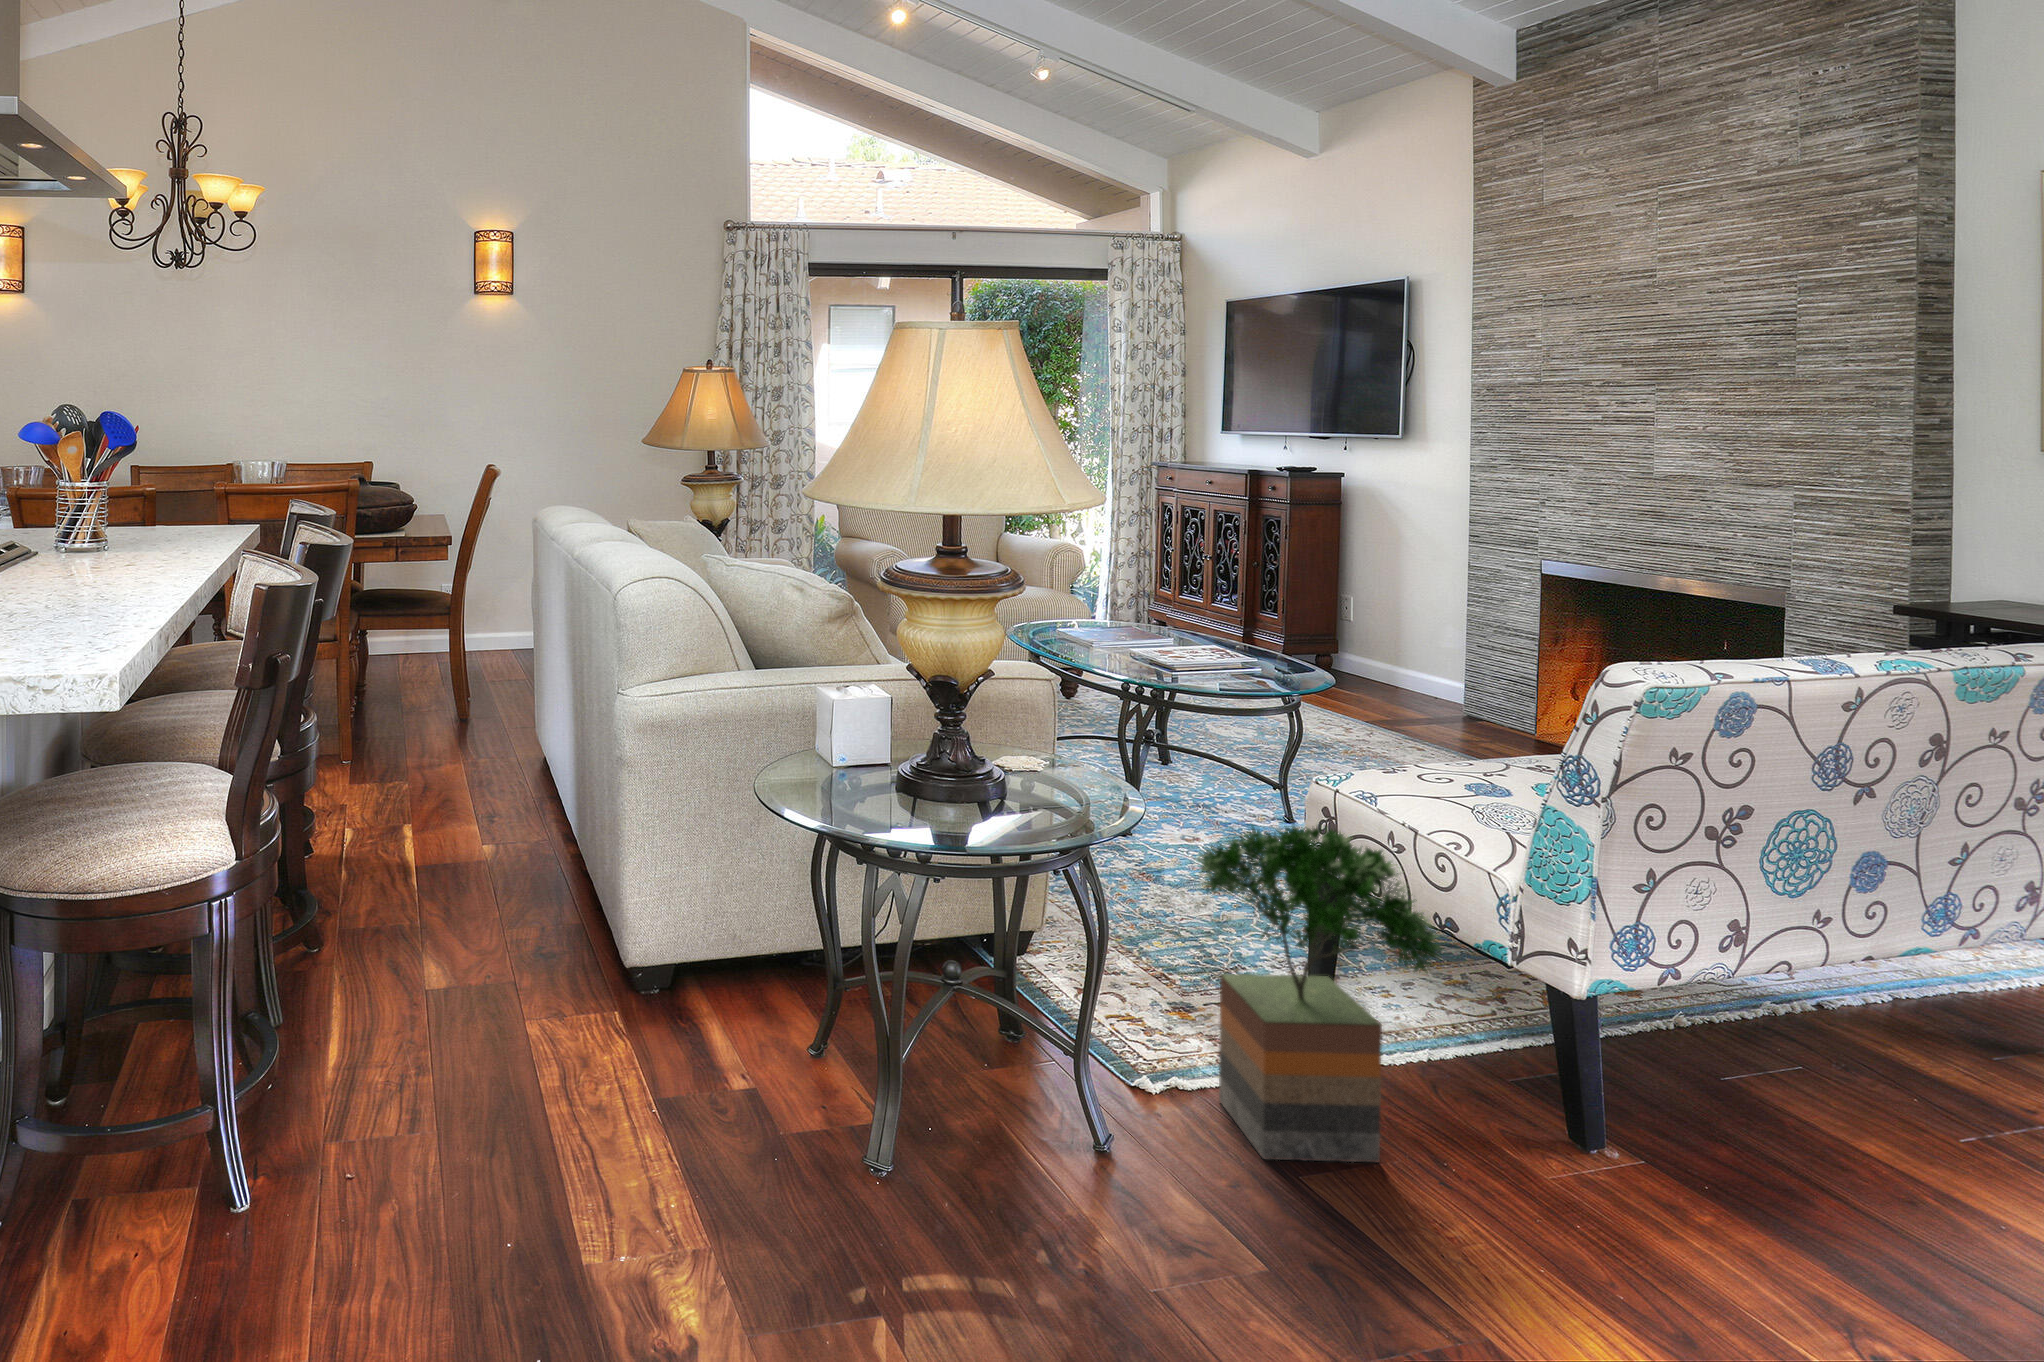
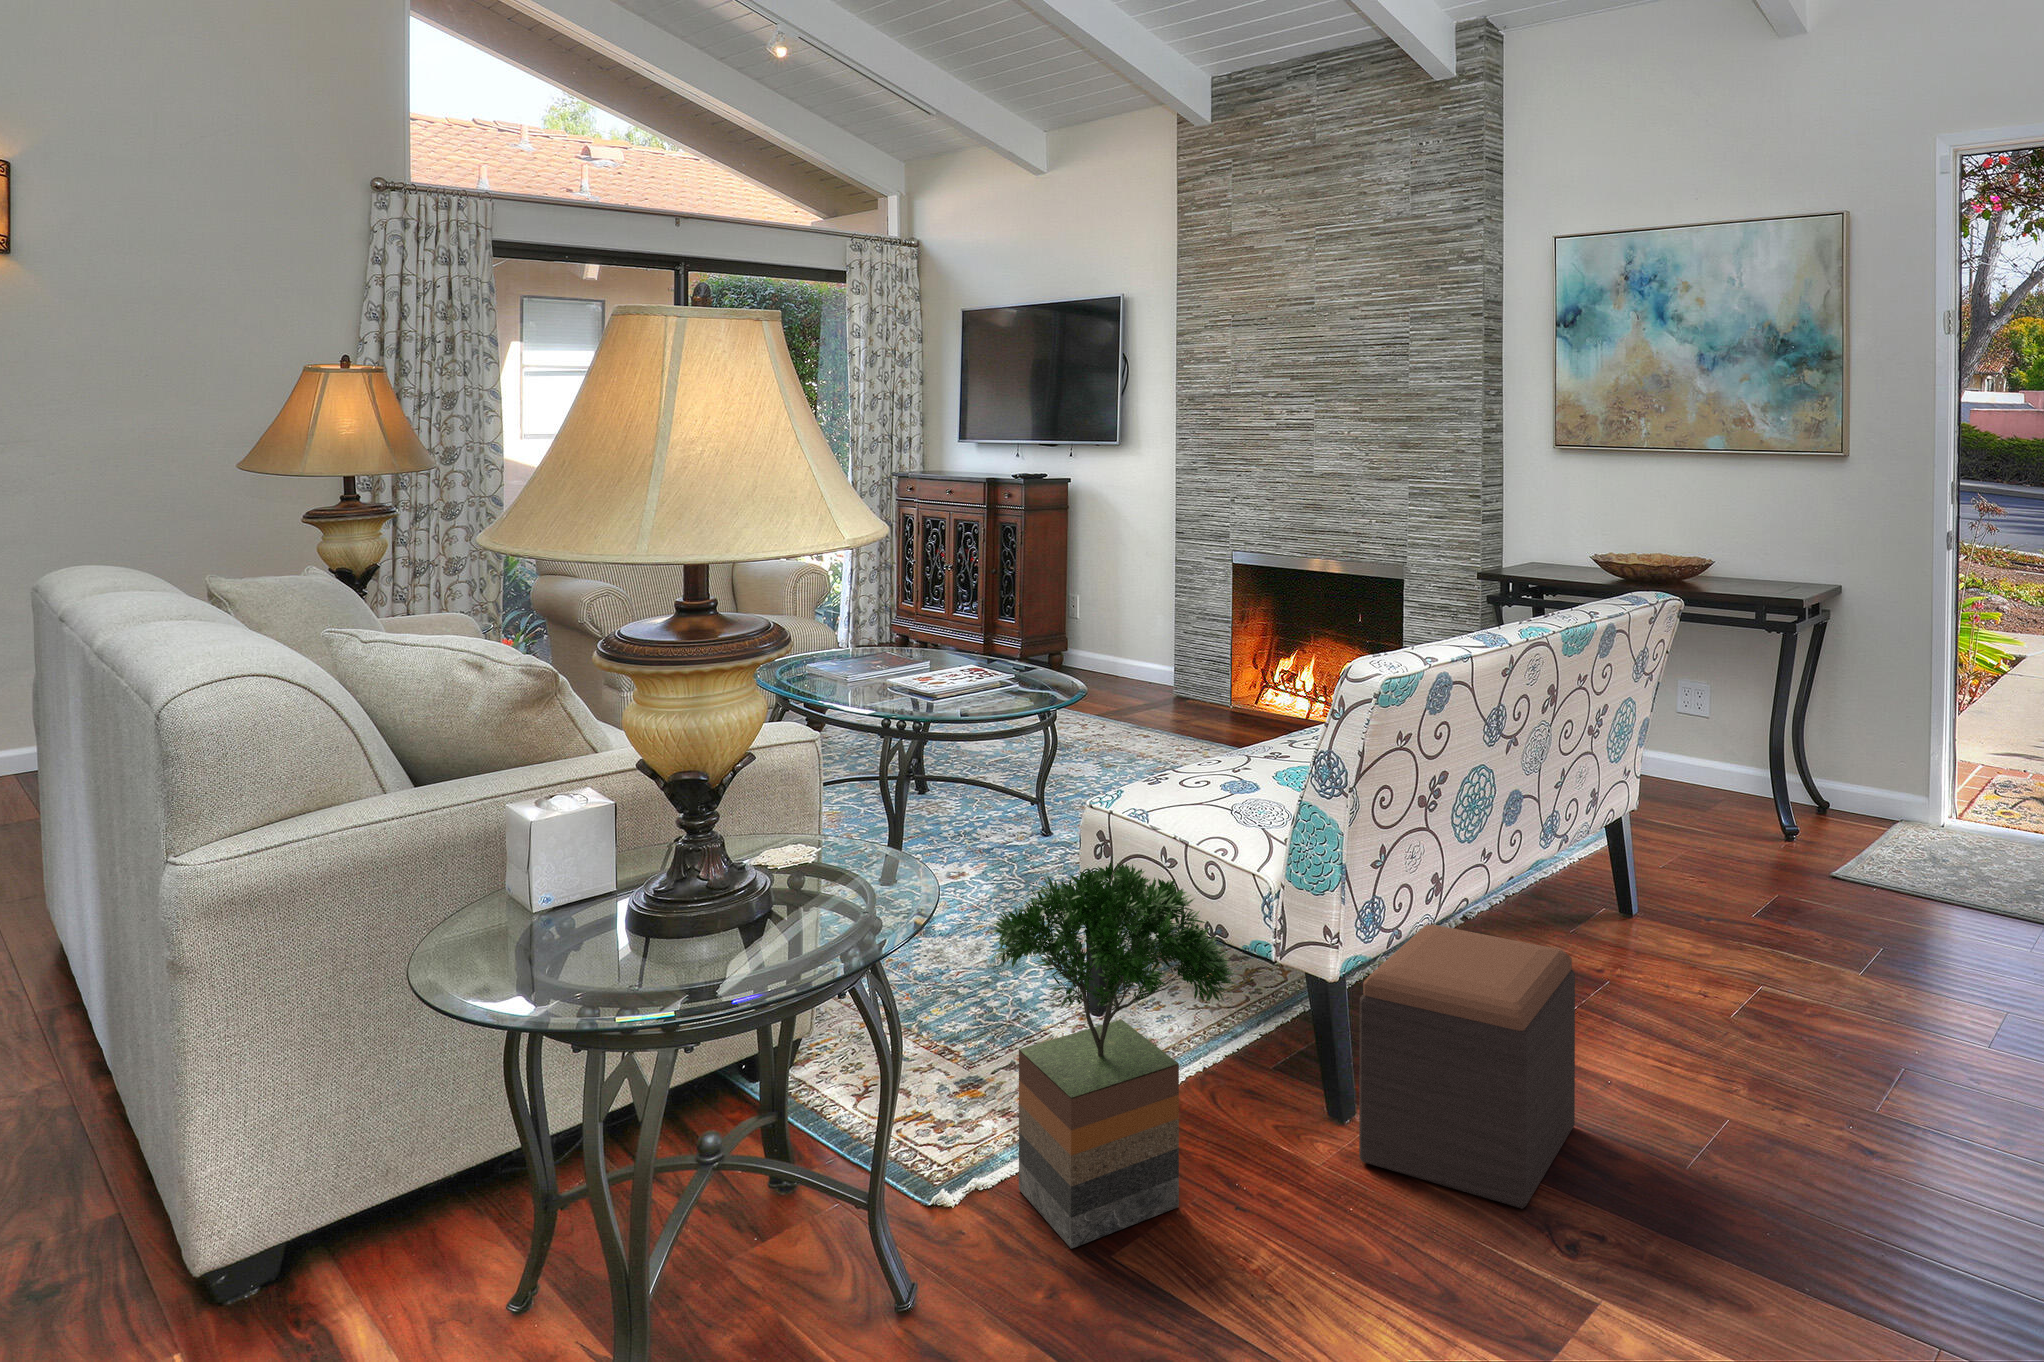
footstool: none [1603,969,1929,1296] -> present [1359,924,1575,1209]

